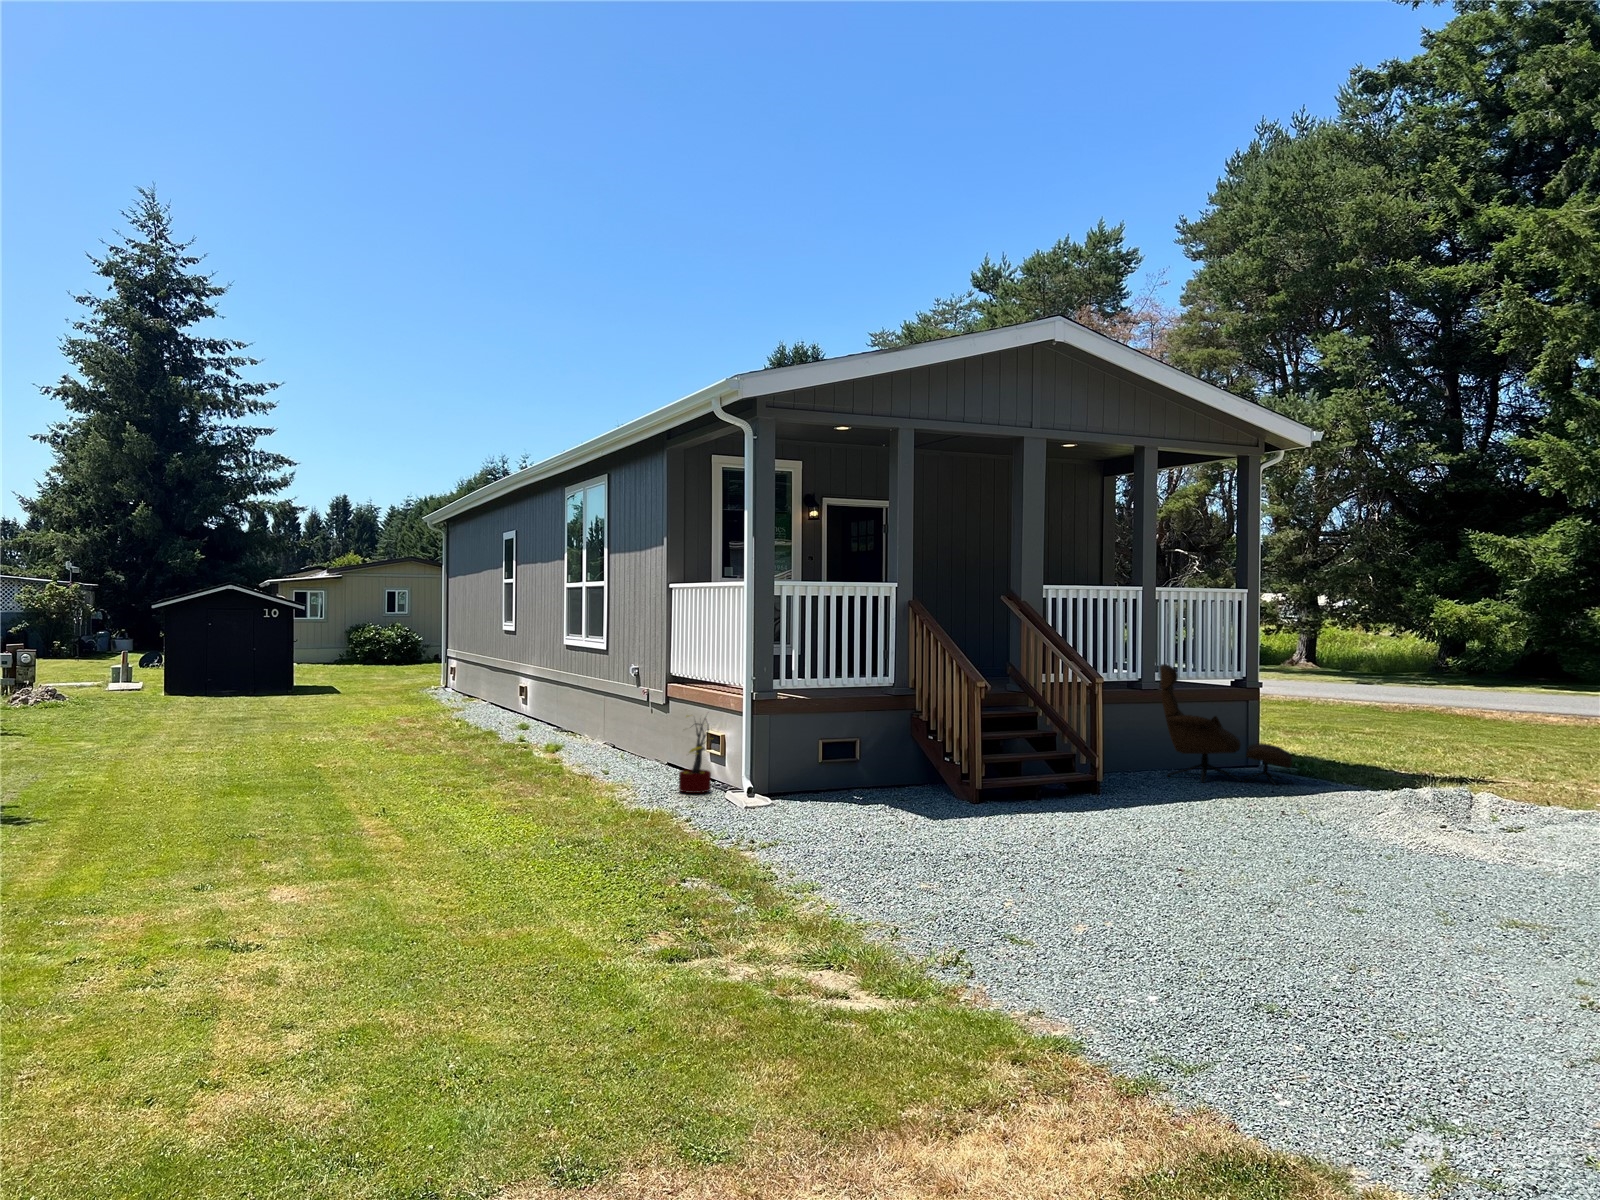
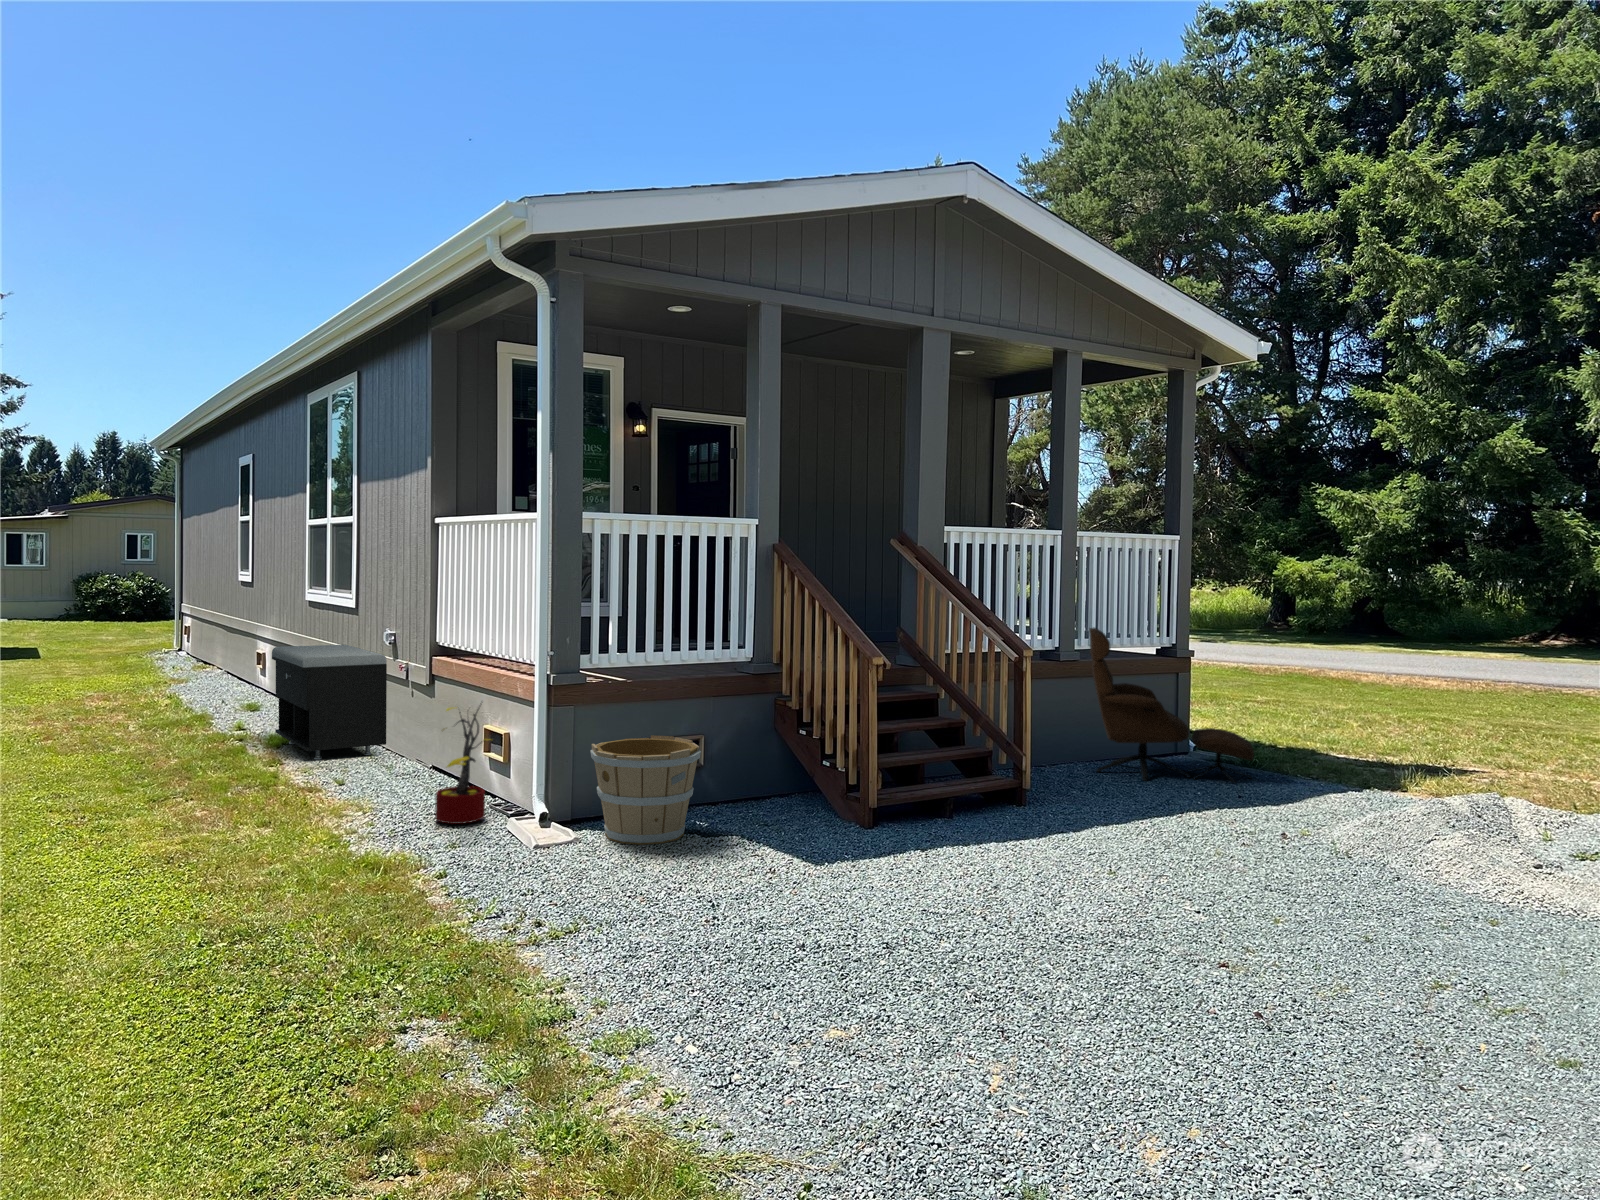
storage bench: none [551,677,633,759] -> present [272,645,387,760]
wooden bucket: none [782,735,856,806] -> present [590,735,701,845]

